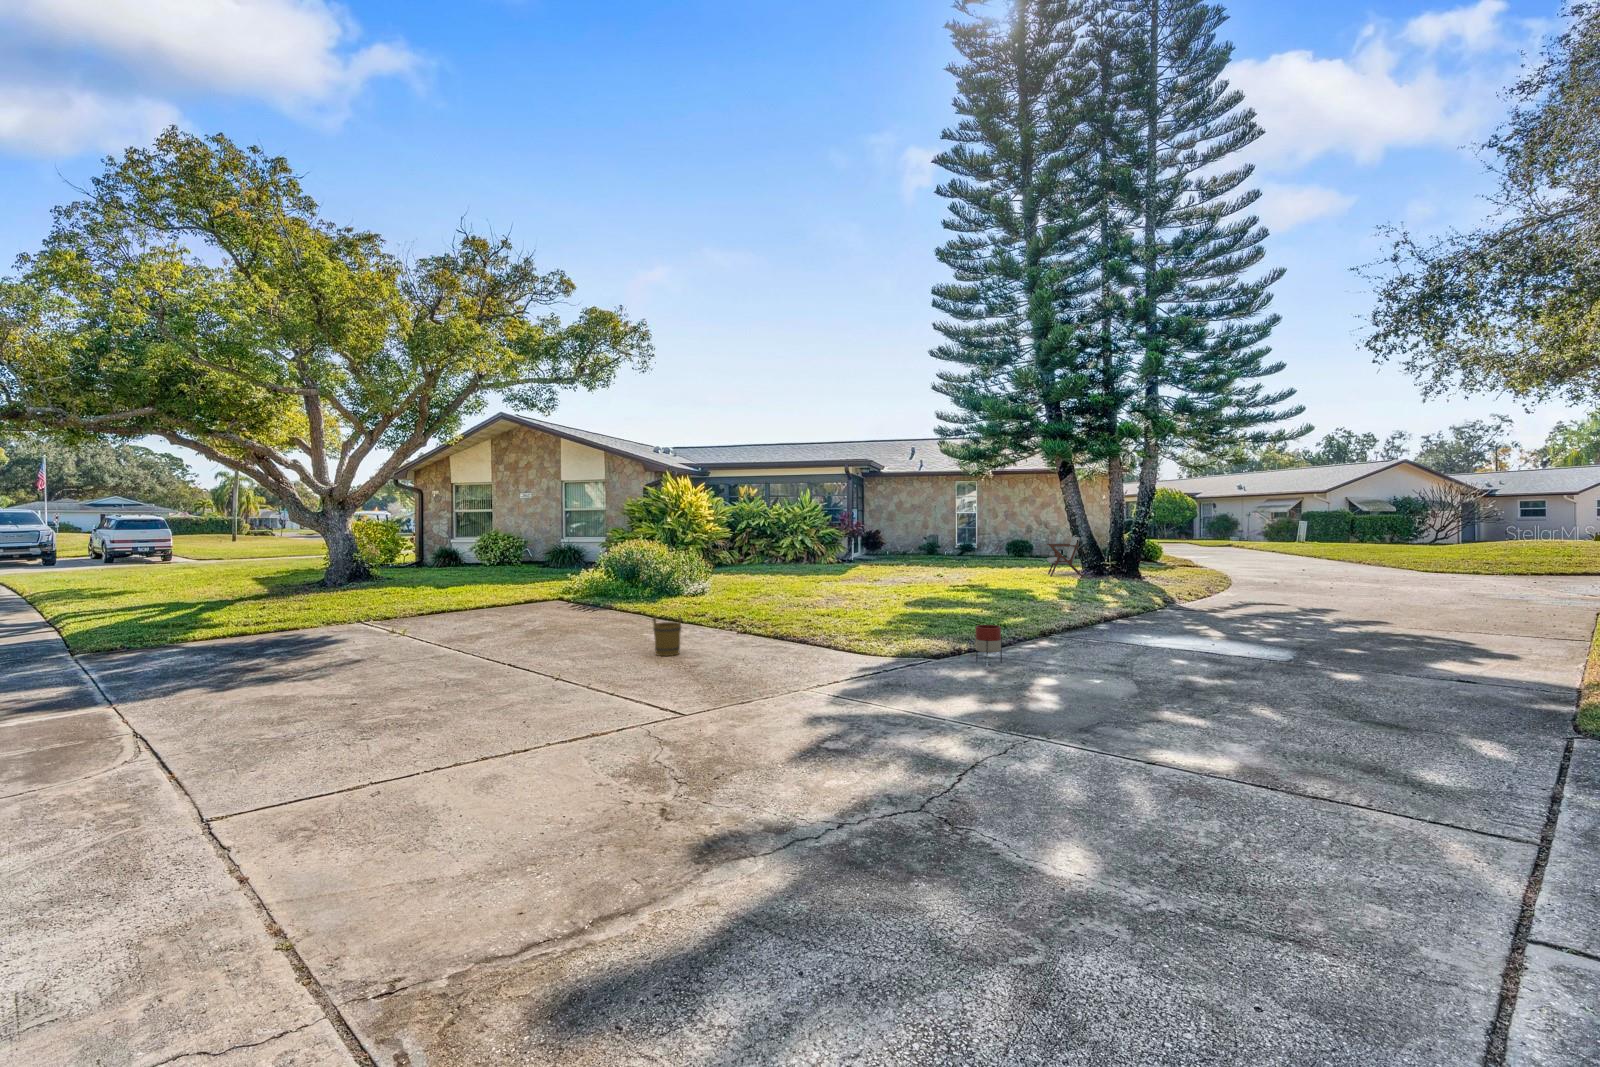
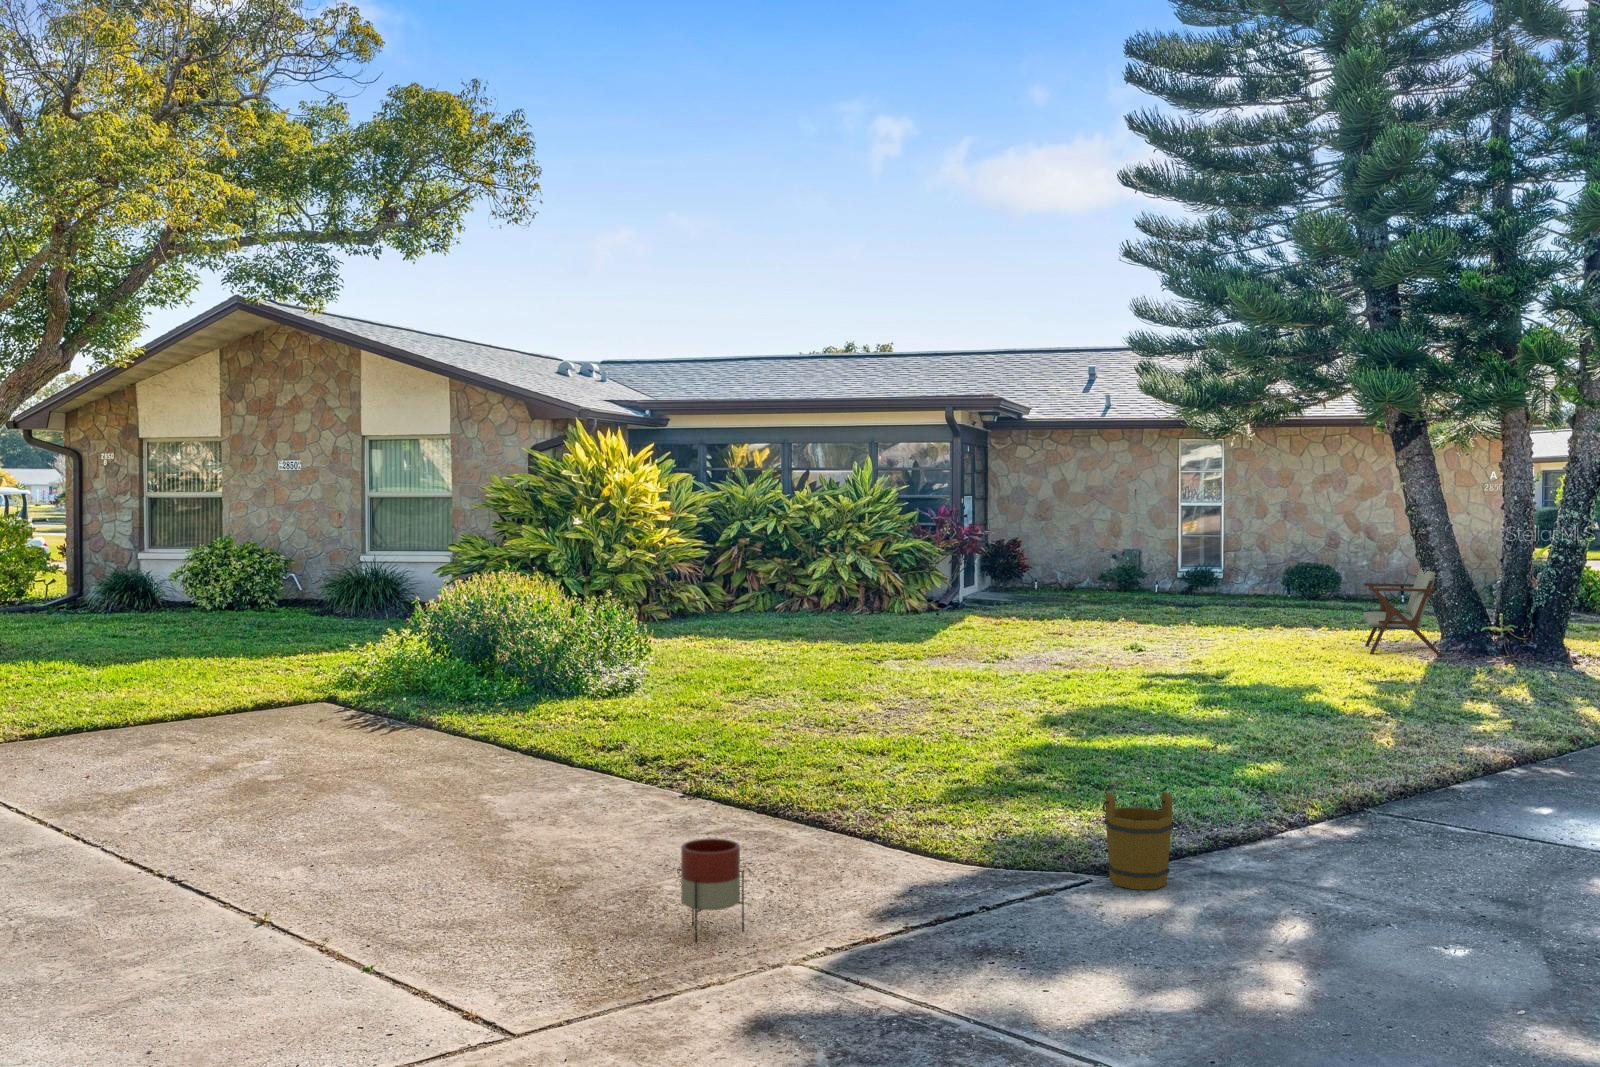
bucket: present [653,615,682,656] -> present [1102,792,1173,890]
planter: present [976,625,1002,663] -> present [681,838,744,943]

